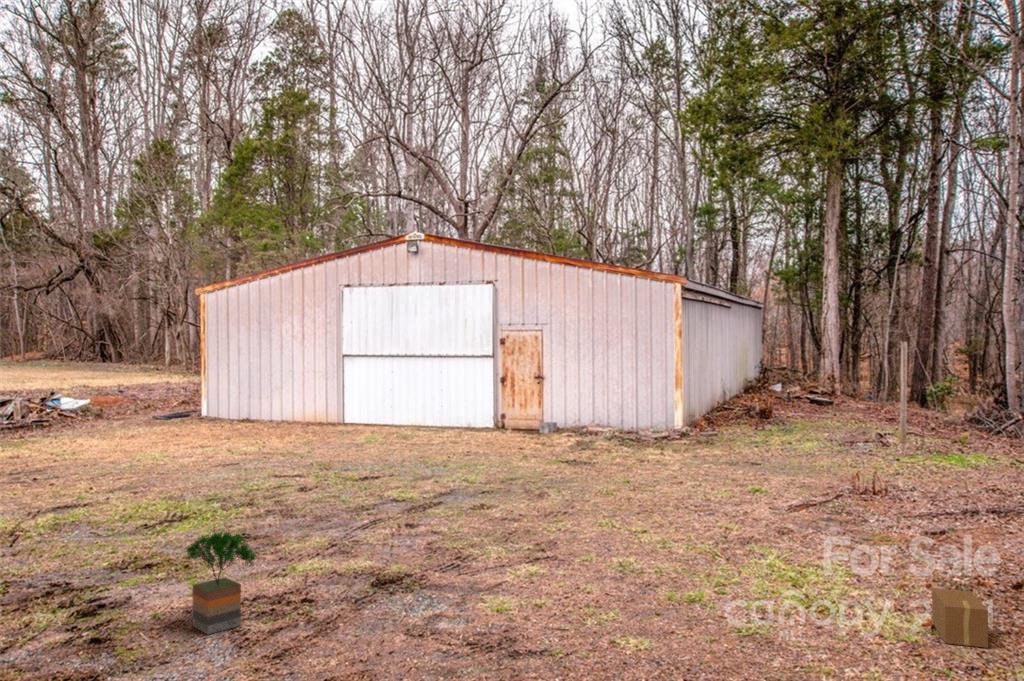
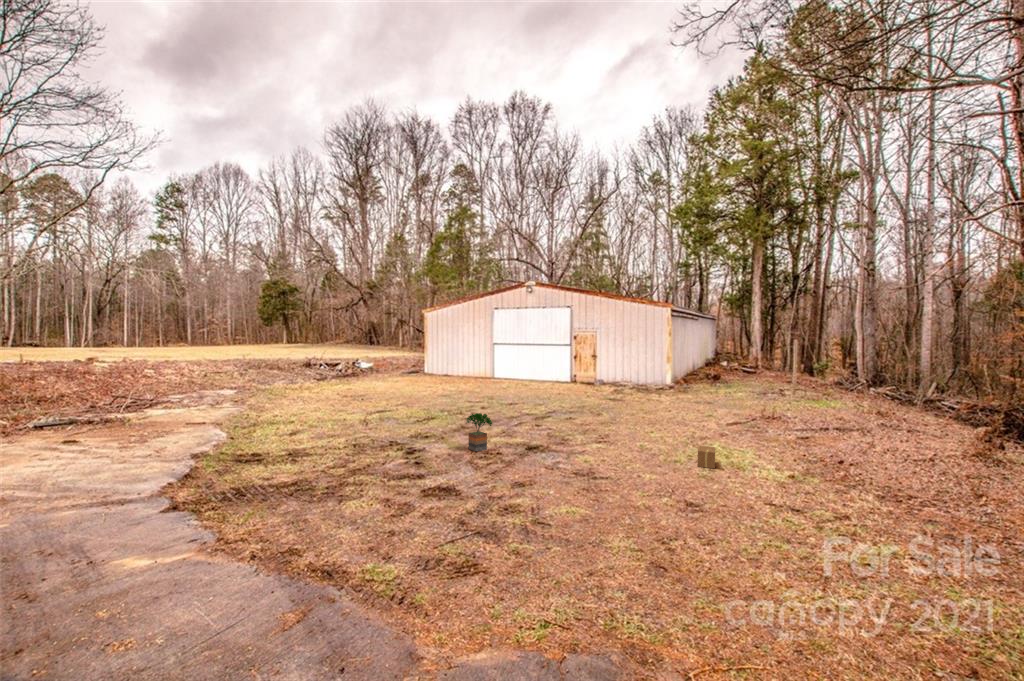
cardboard box: present [932,588,988,648] -> present [698,446,715,468]

